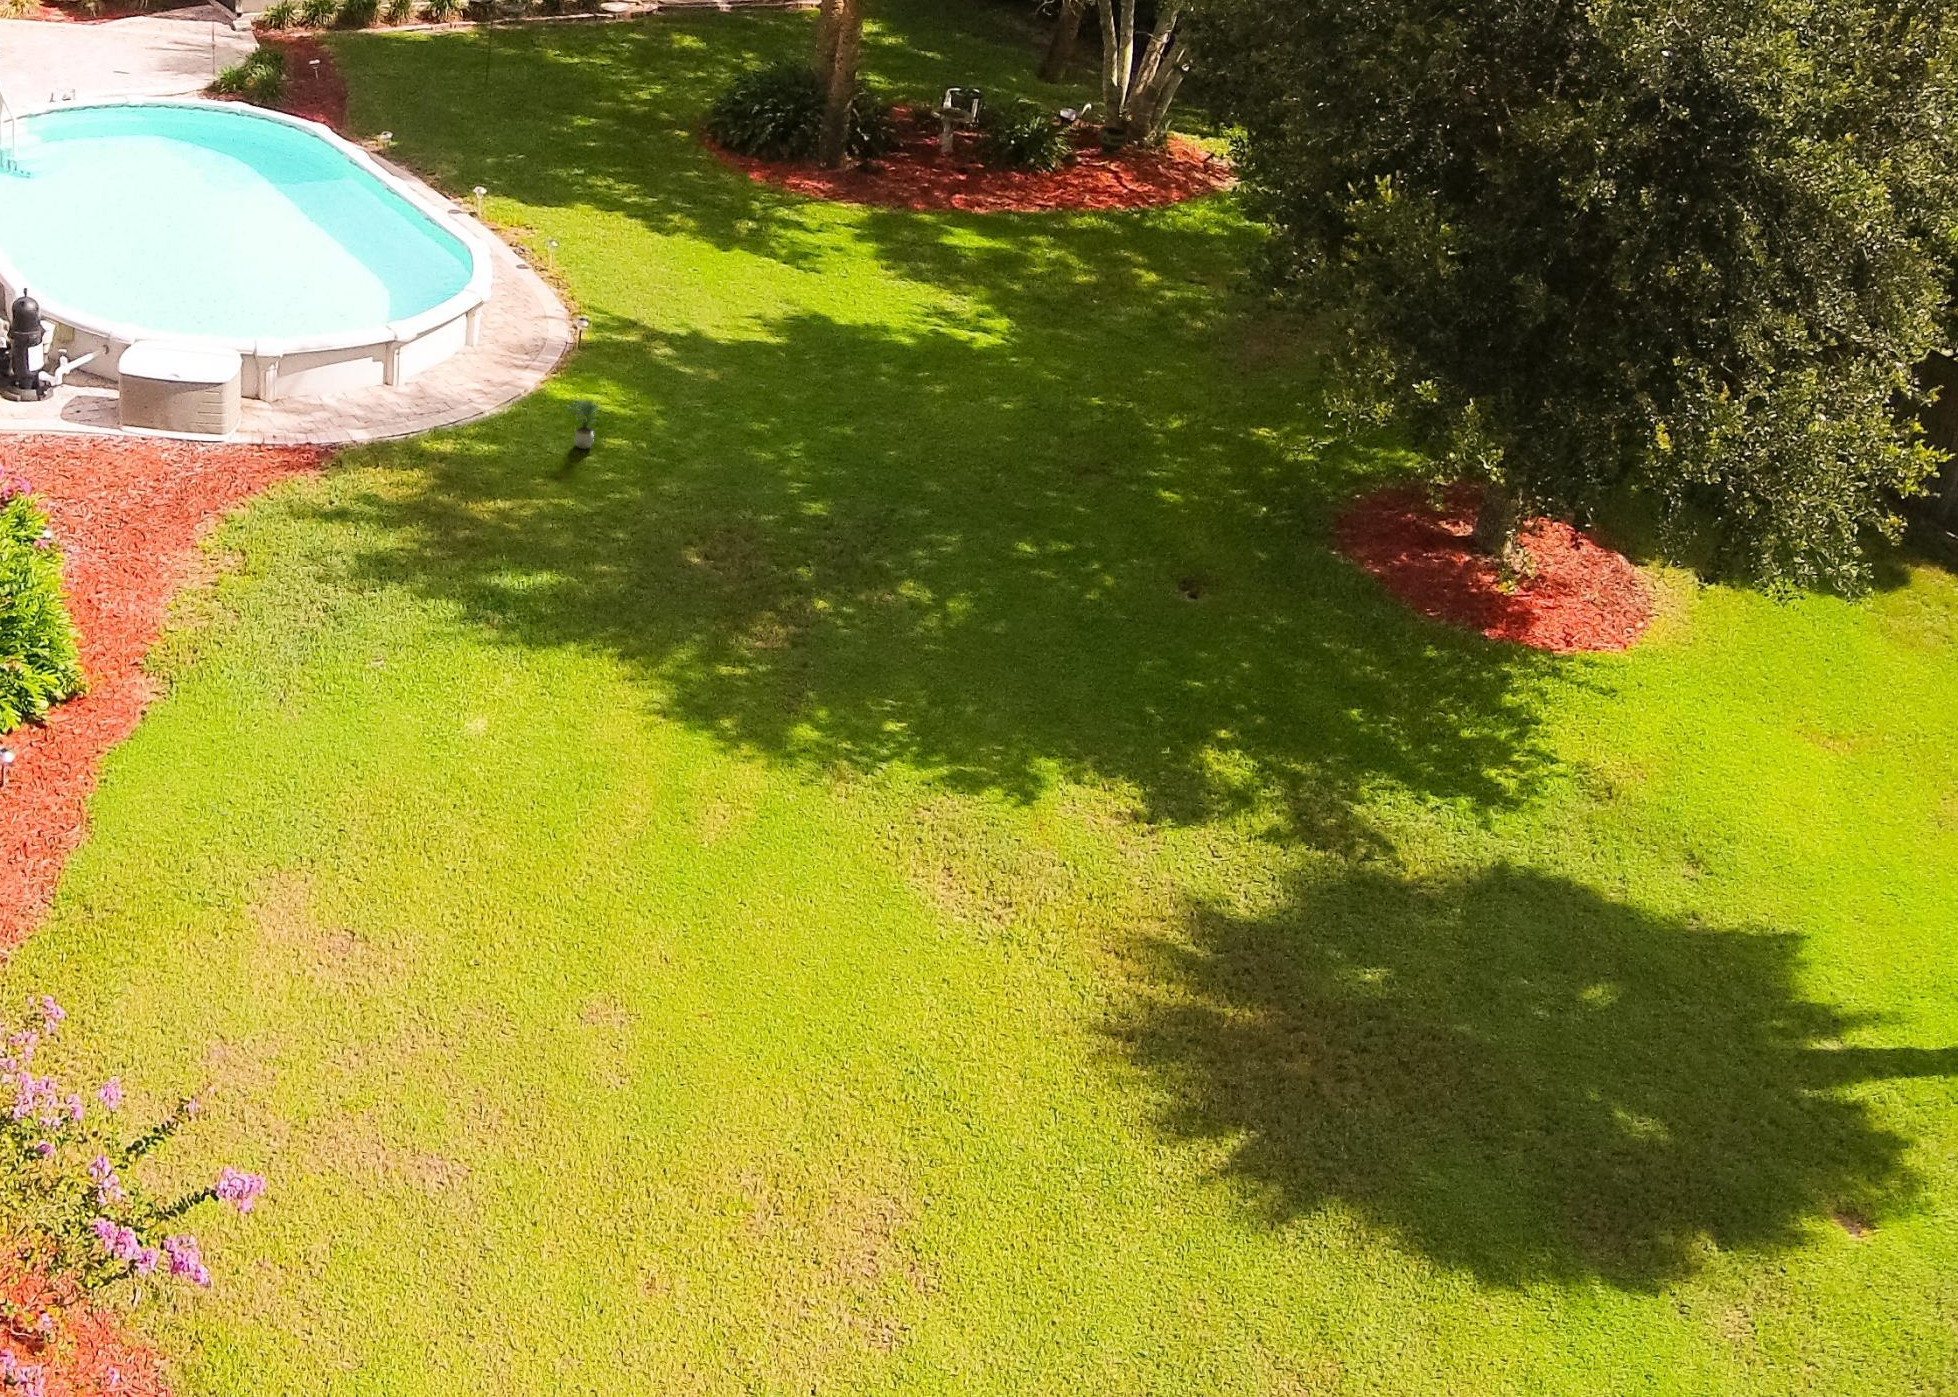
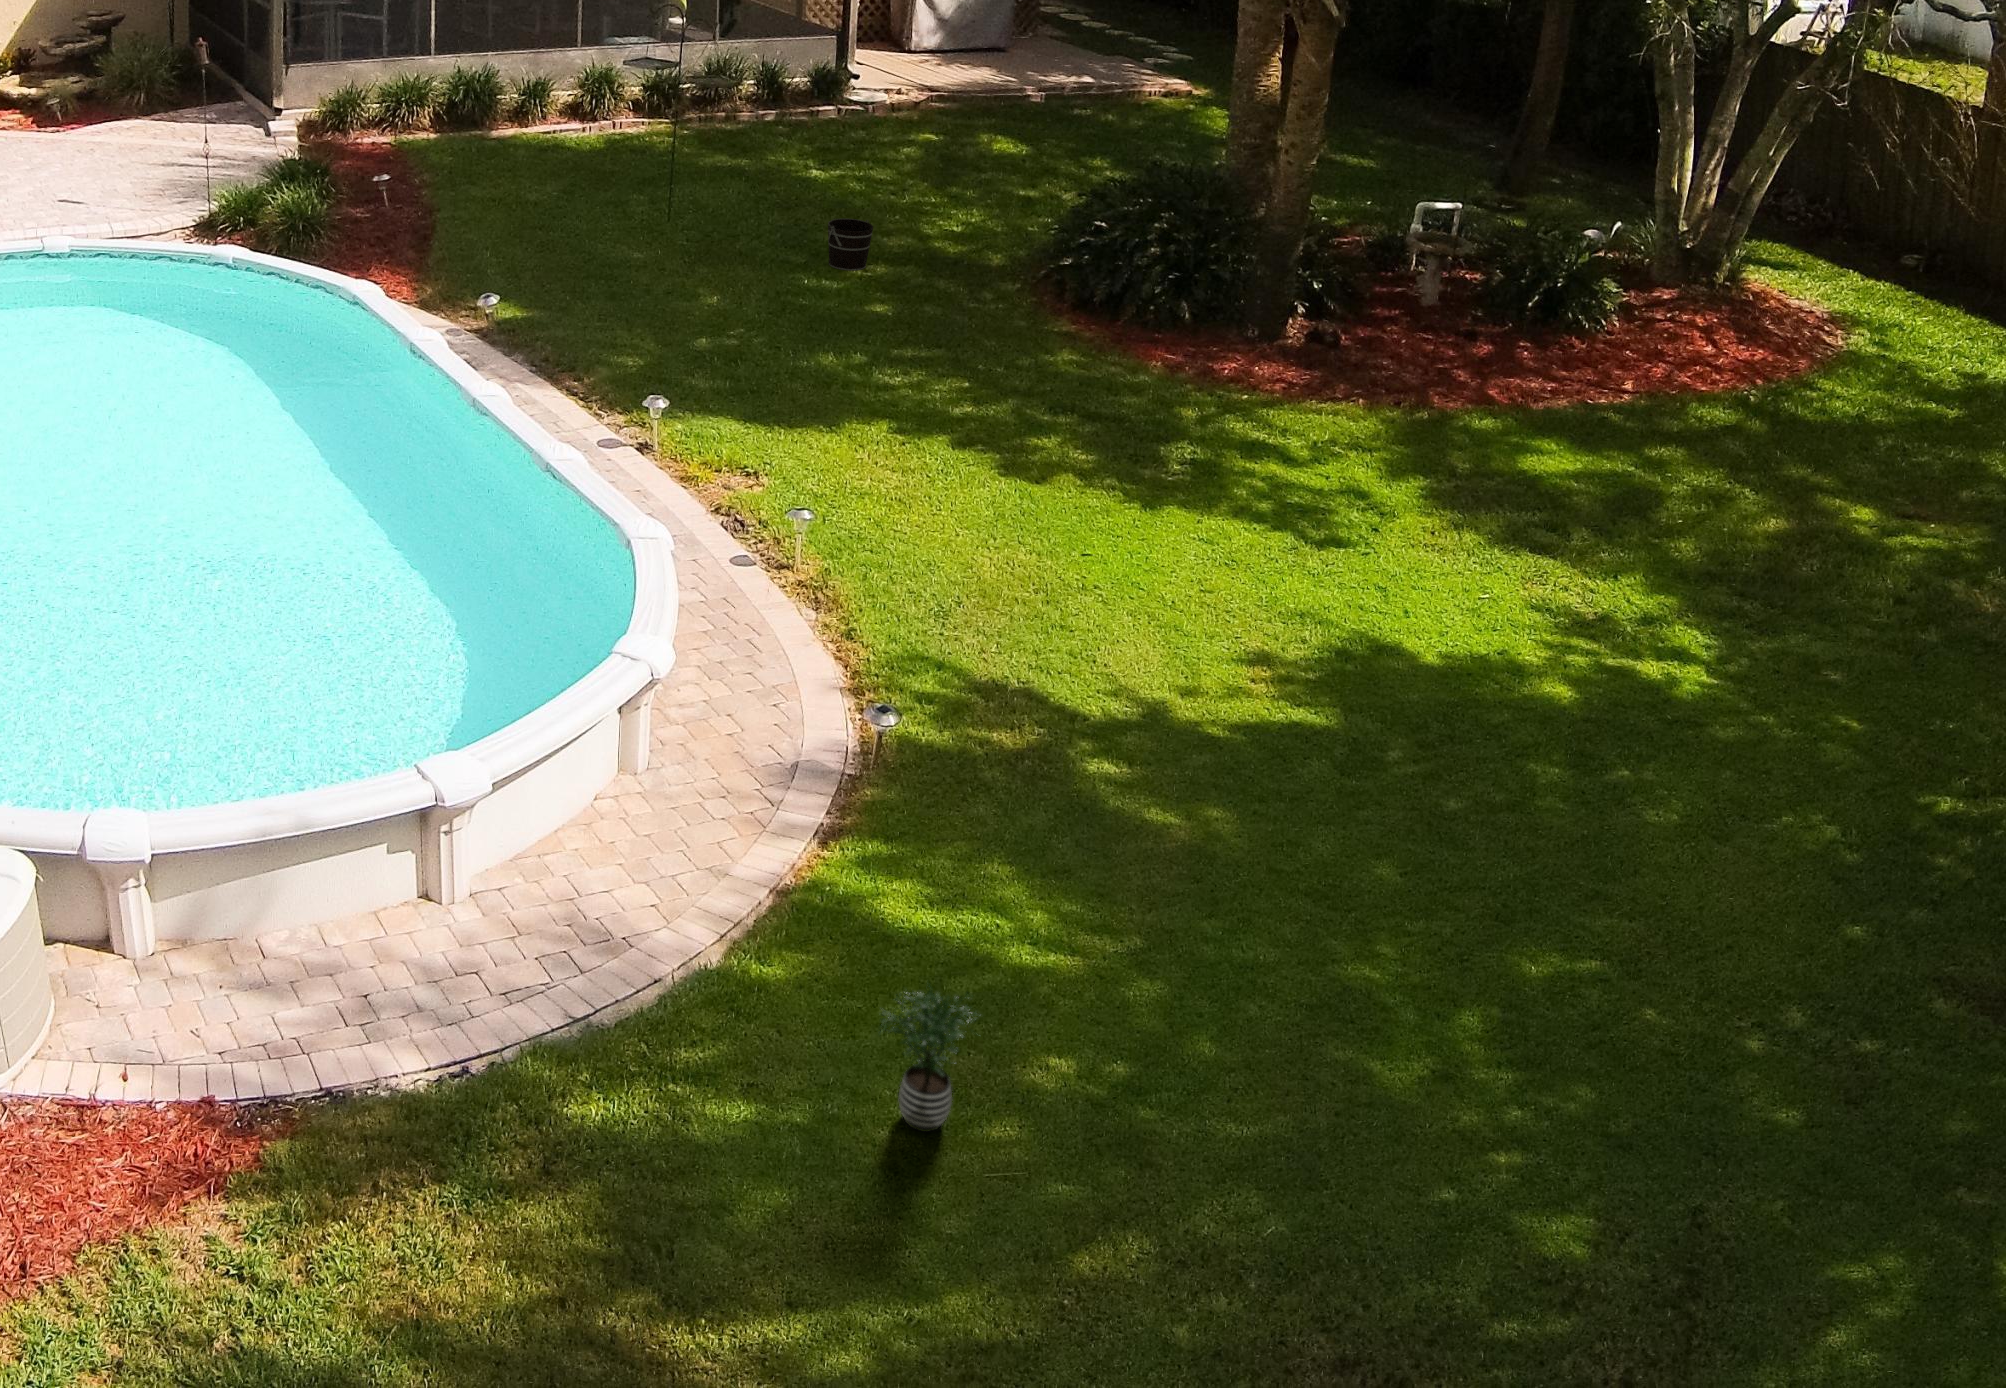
bucket: present [1100,127,1126,155] -> present [828,219,873,270]

